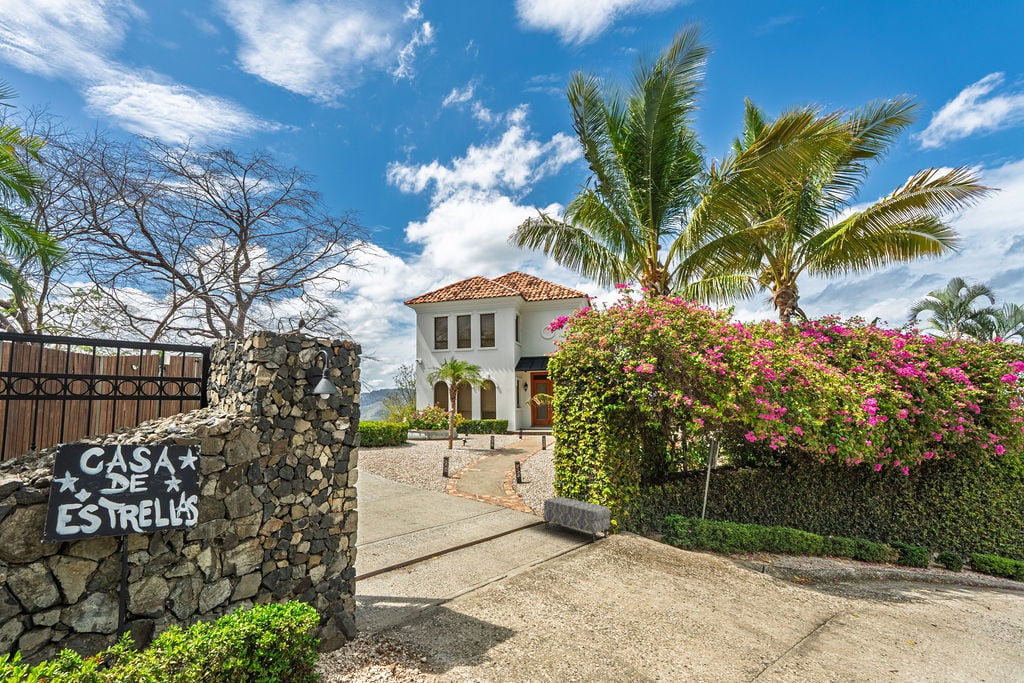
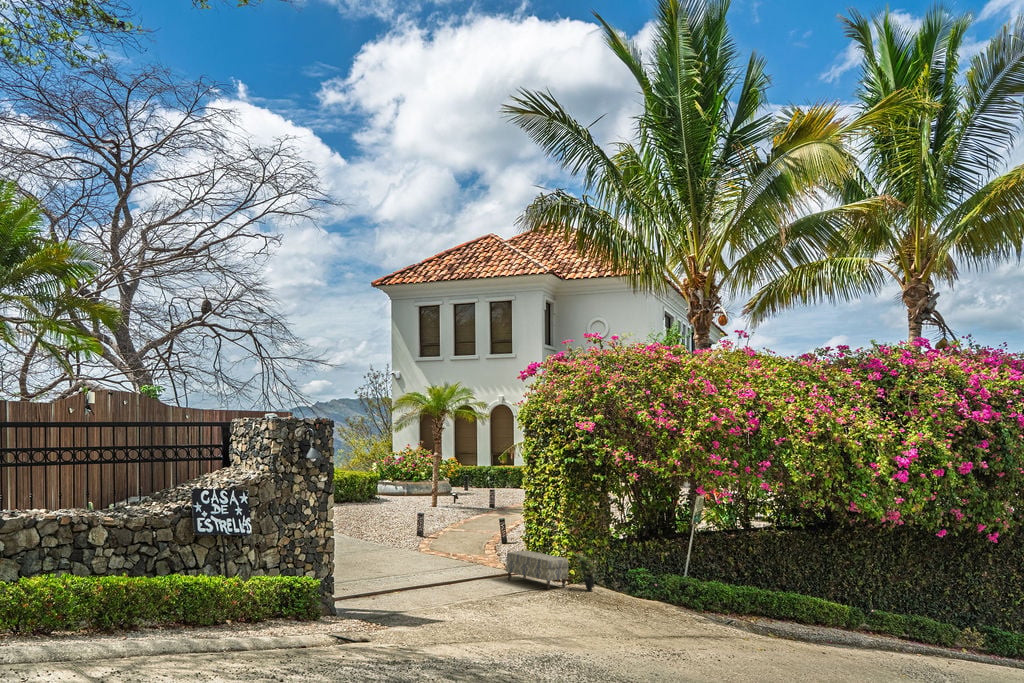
potted plant: none [617,501,641,543] -> present [576,553,596,591]

